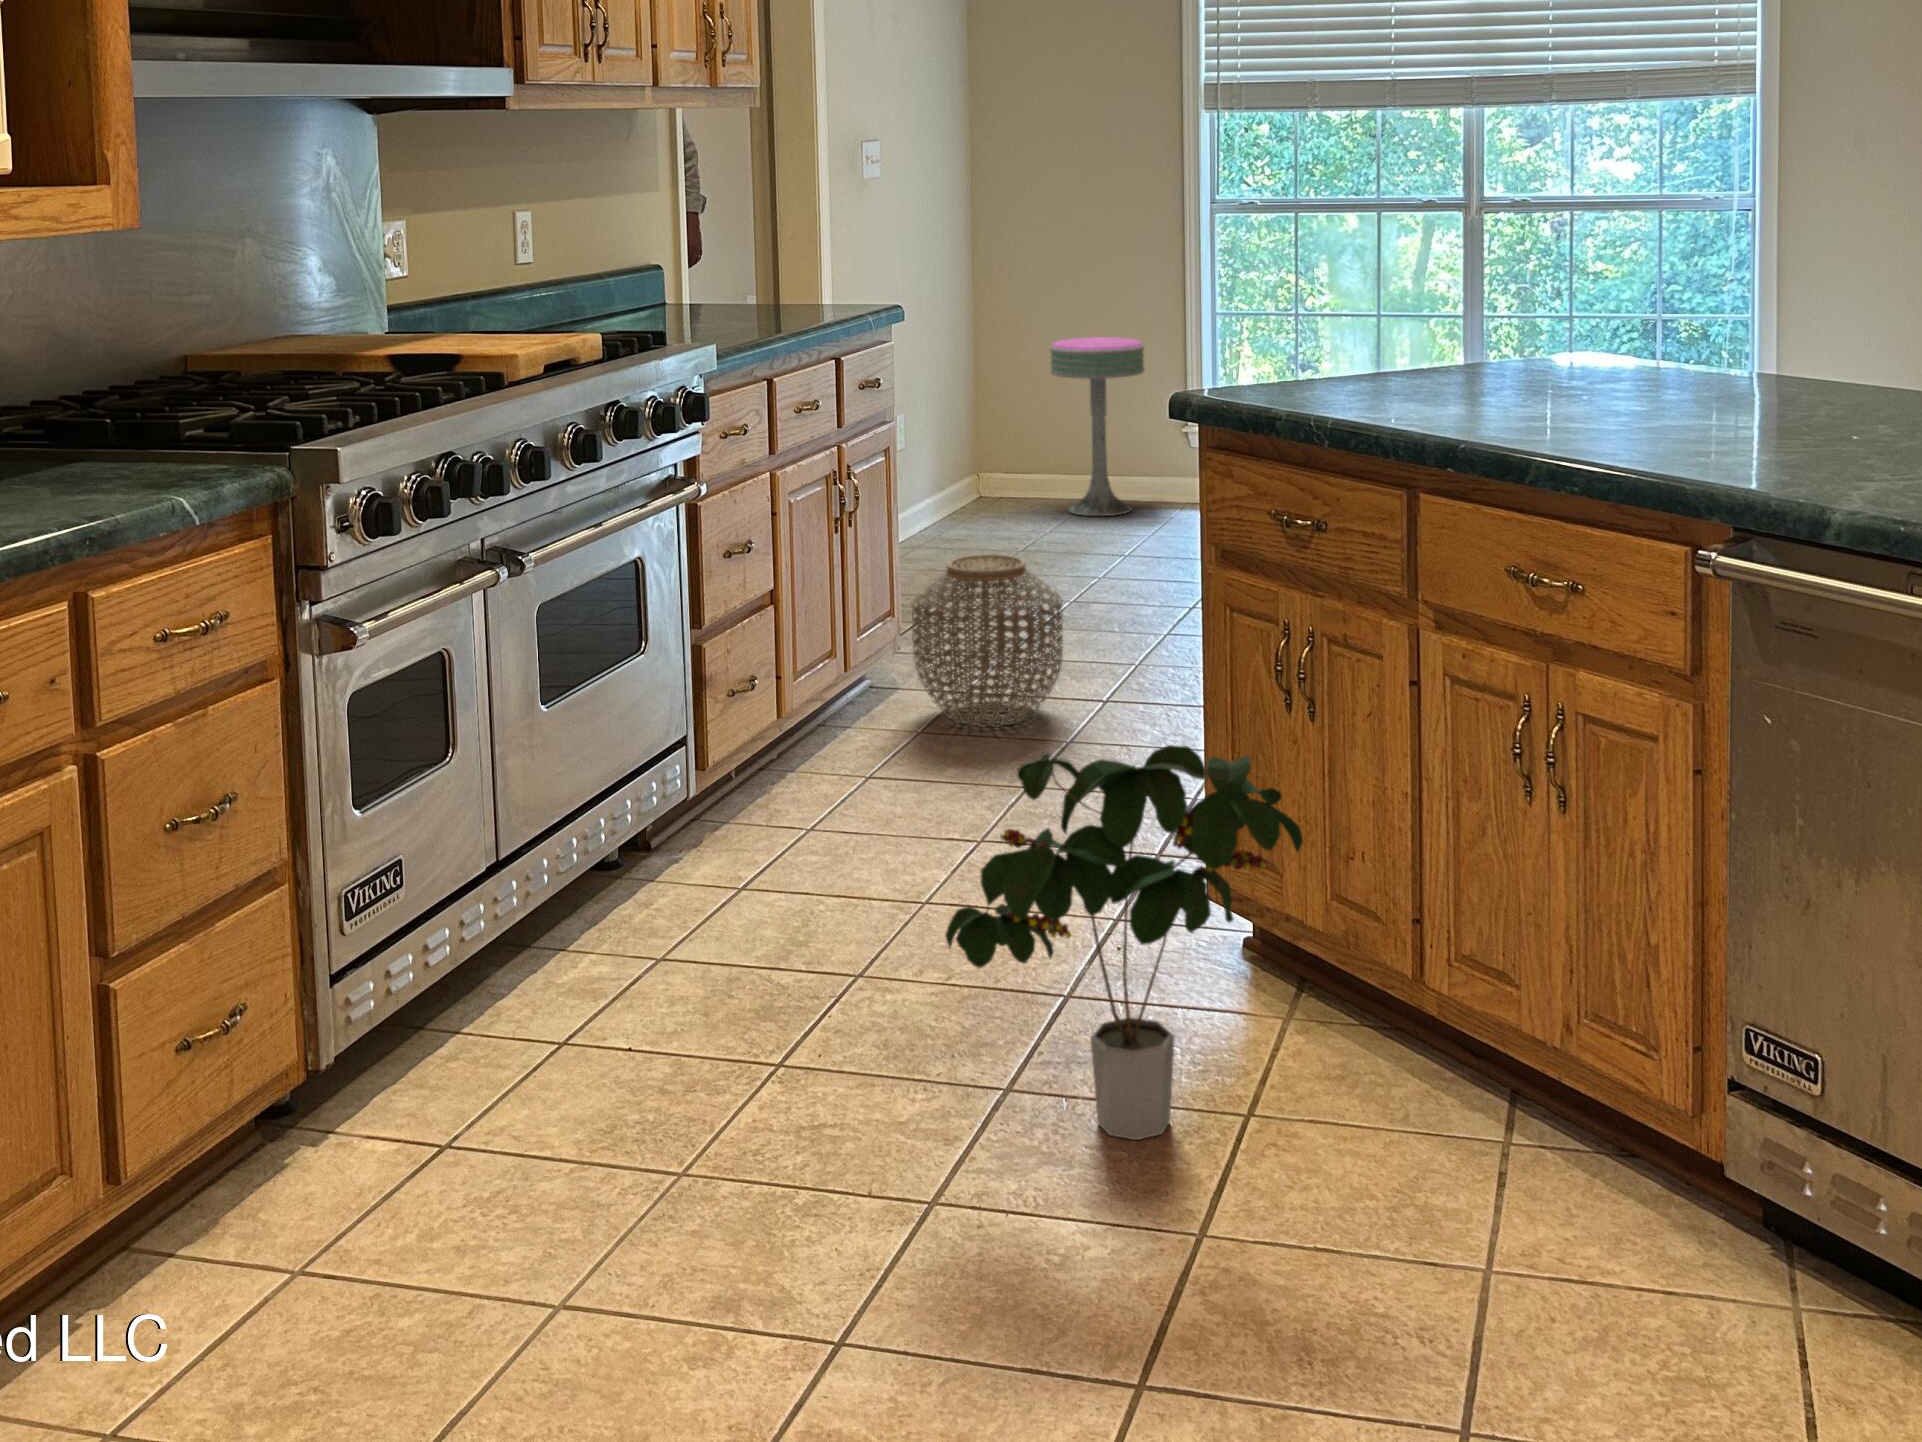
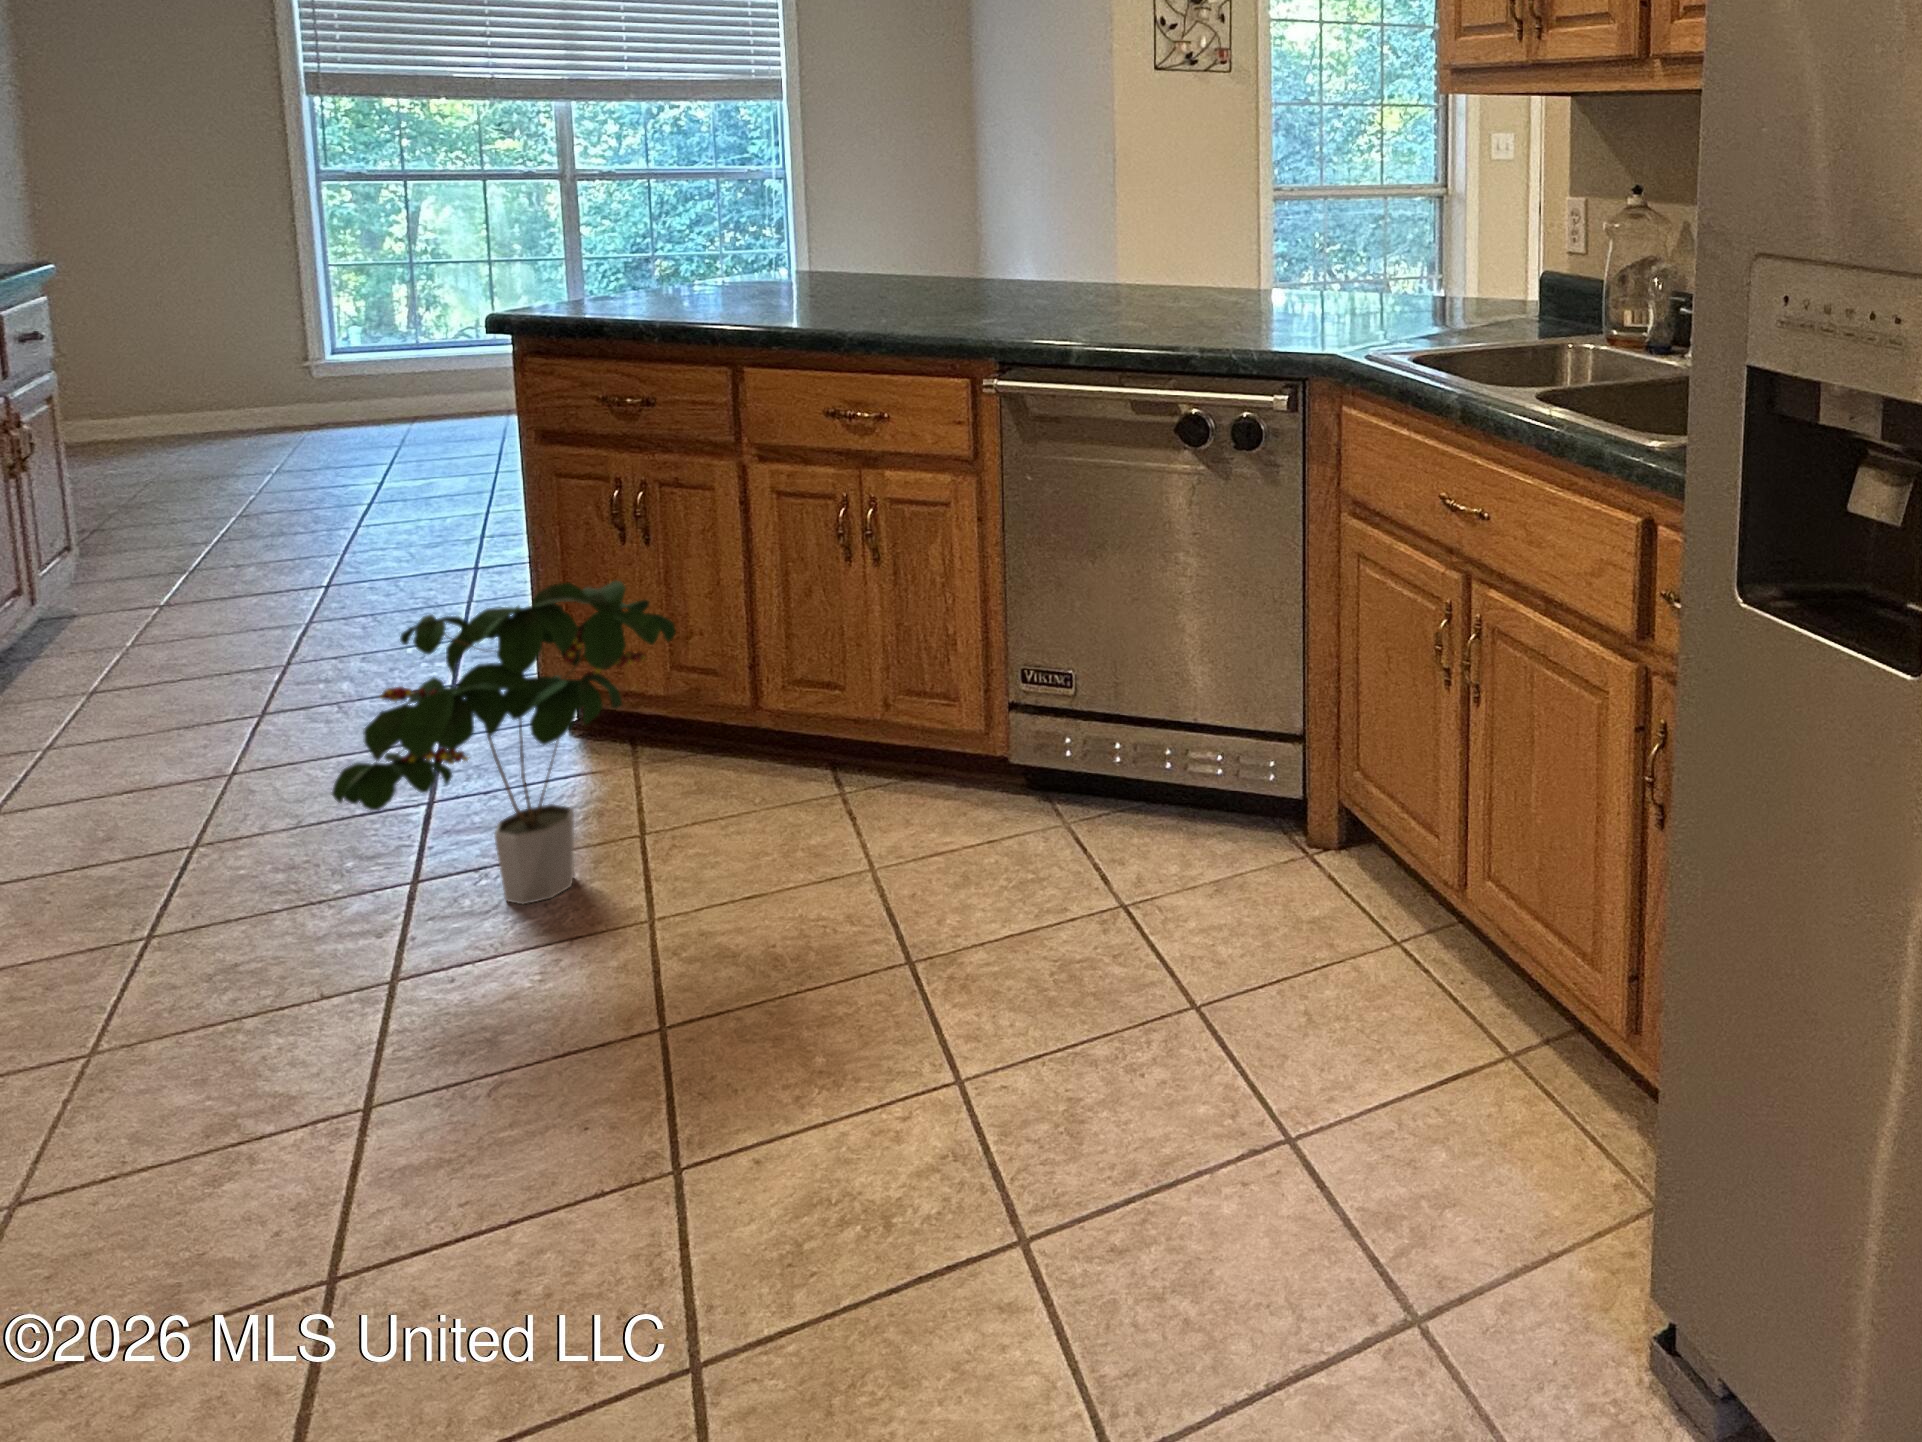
bar stool: present [1050,337,1144,516] -> none [104,290,228,455]
woven basket: present [912,554,1063,726] -> none [49,487,253,650]

